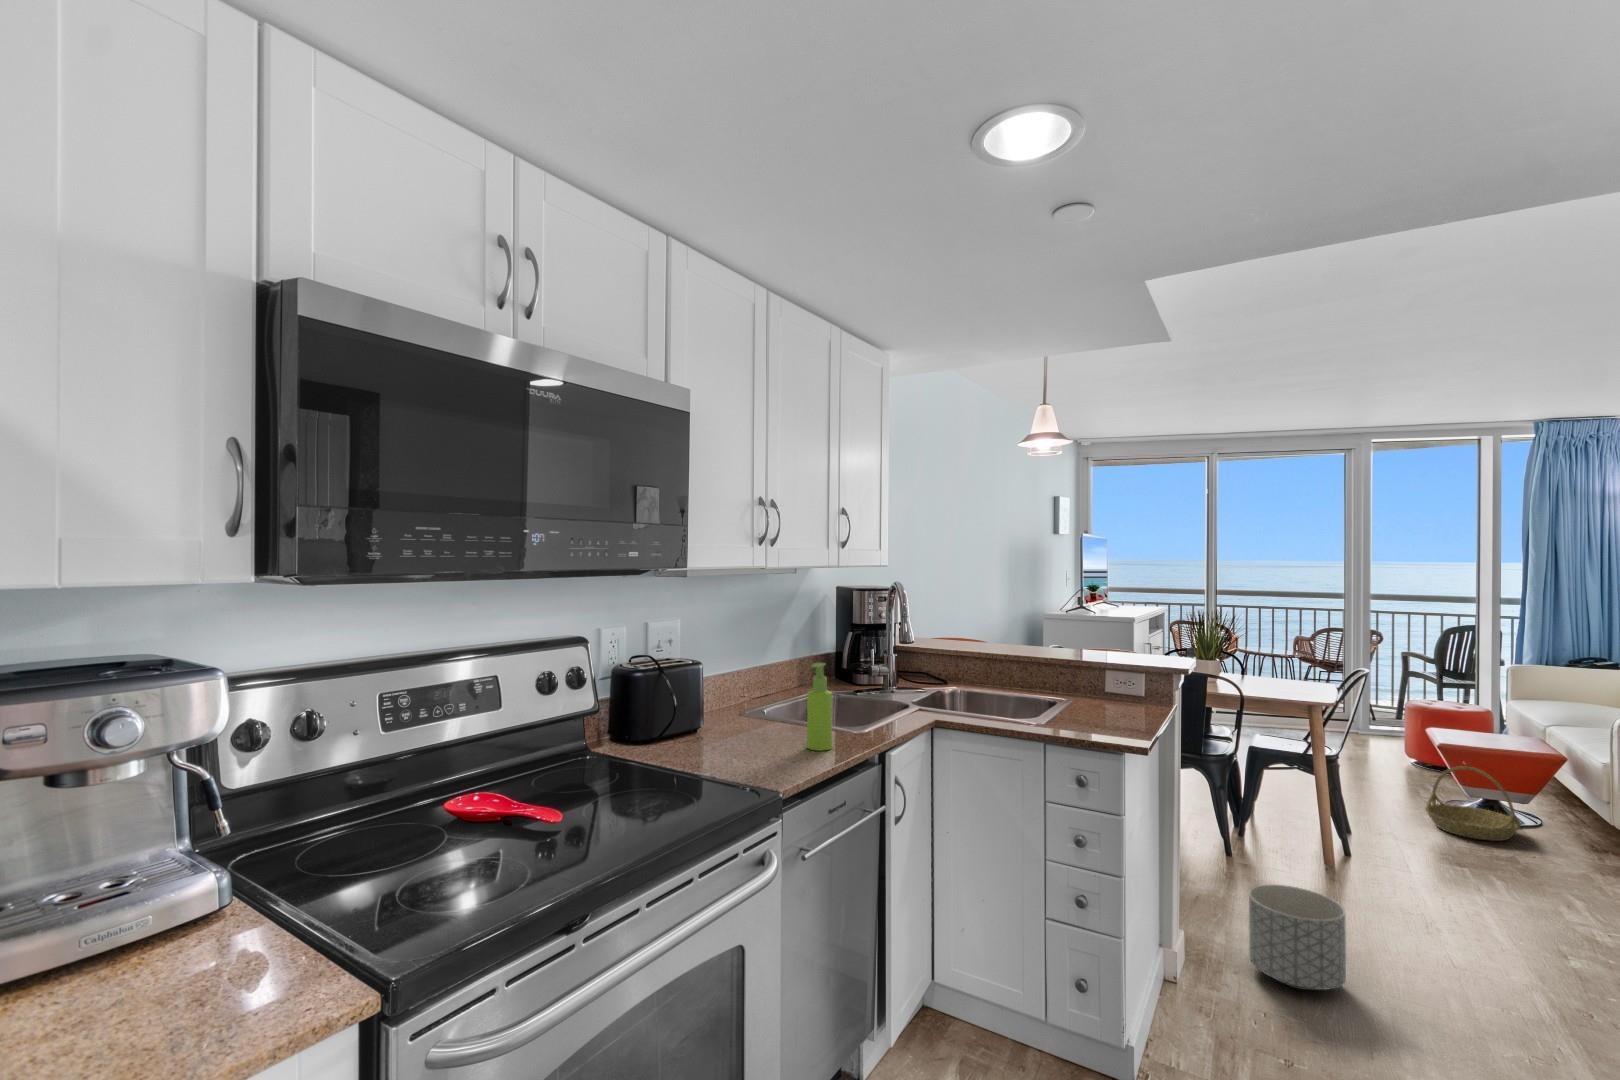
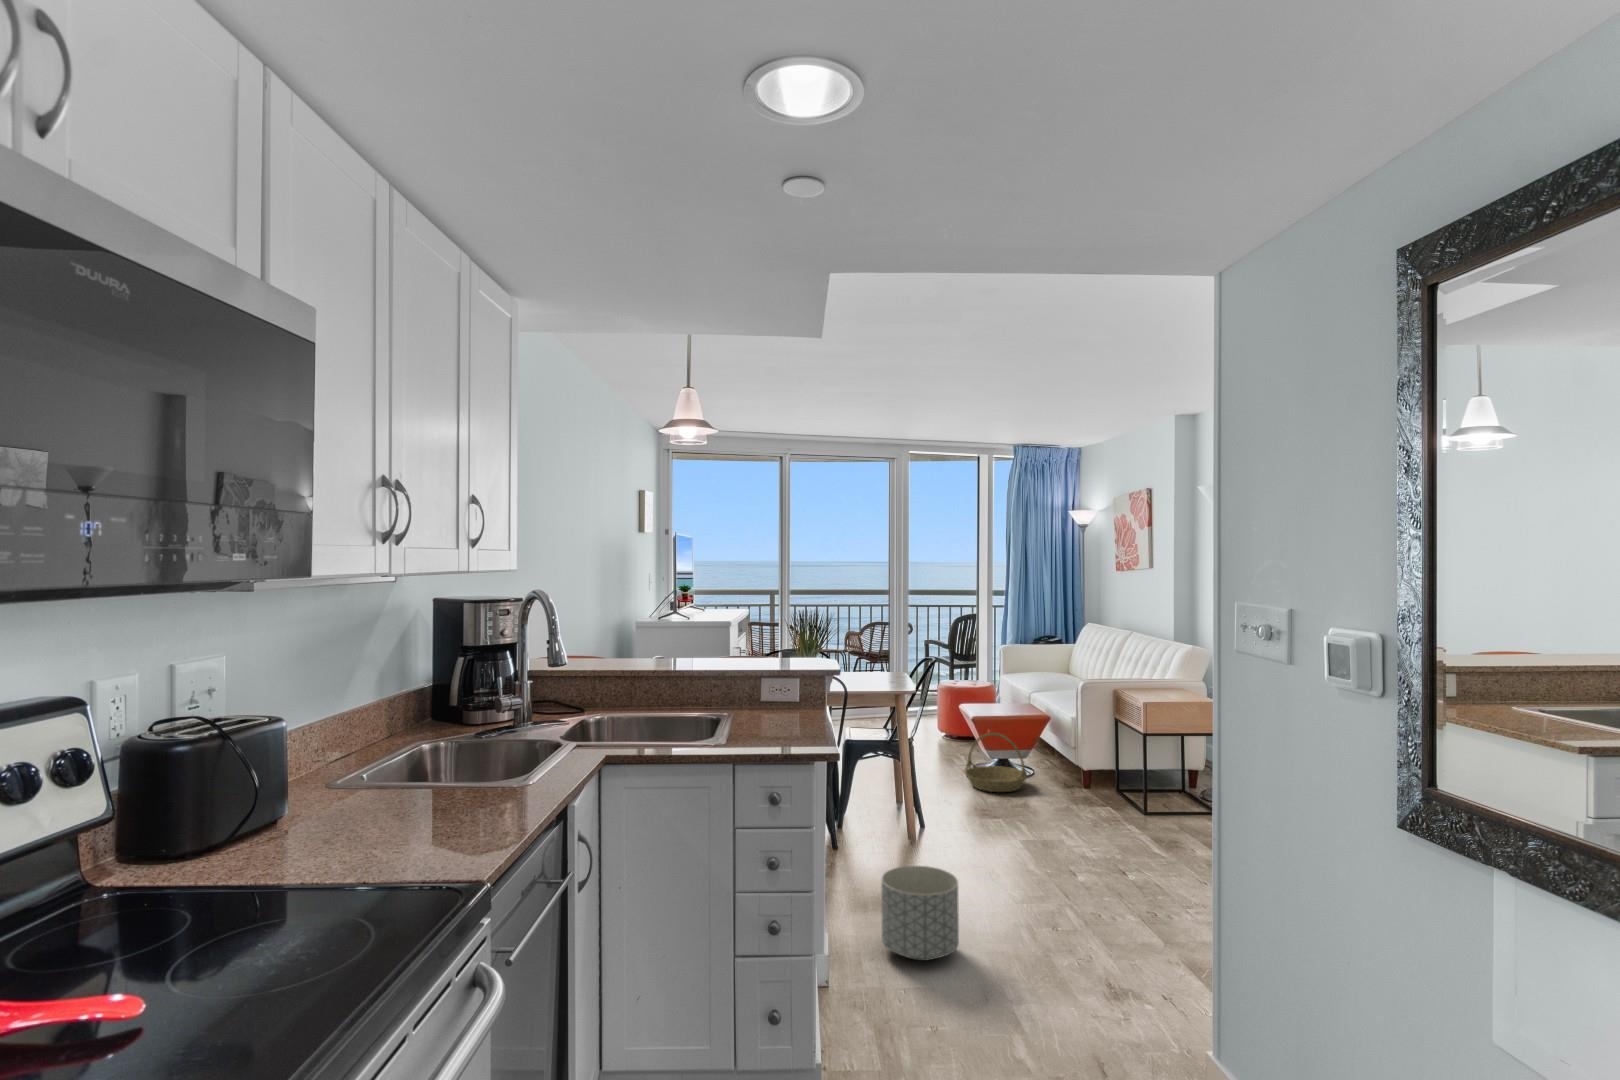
soap dispenser: present [807,663,832,751] -> none [465,701,501,819]

